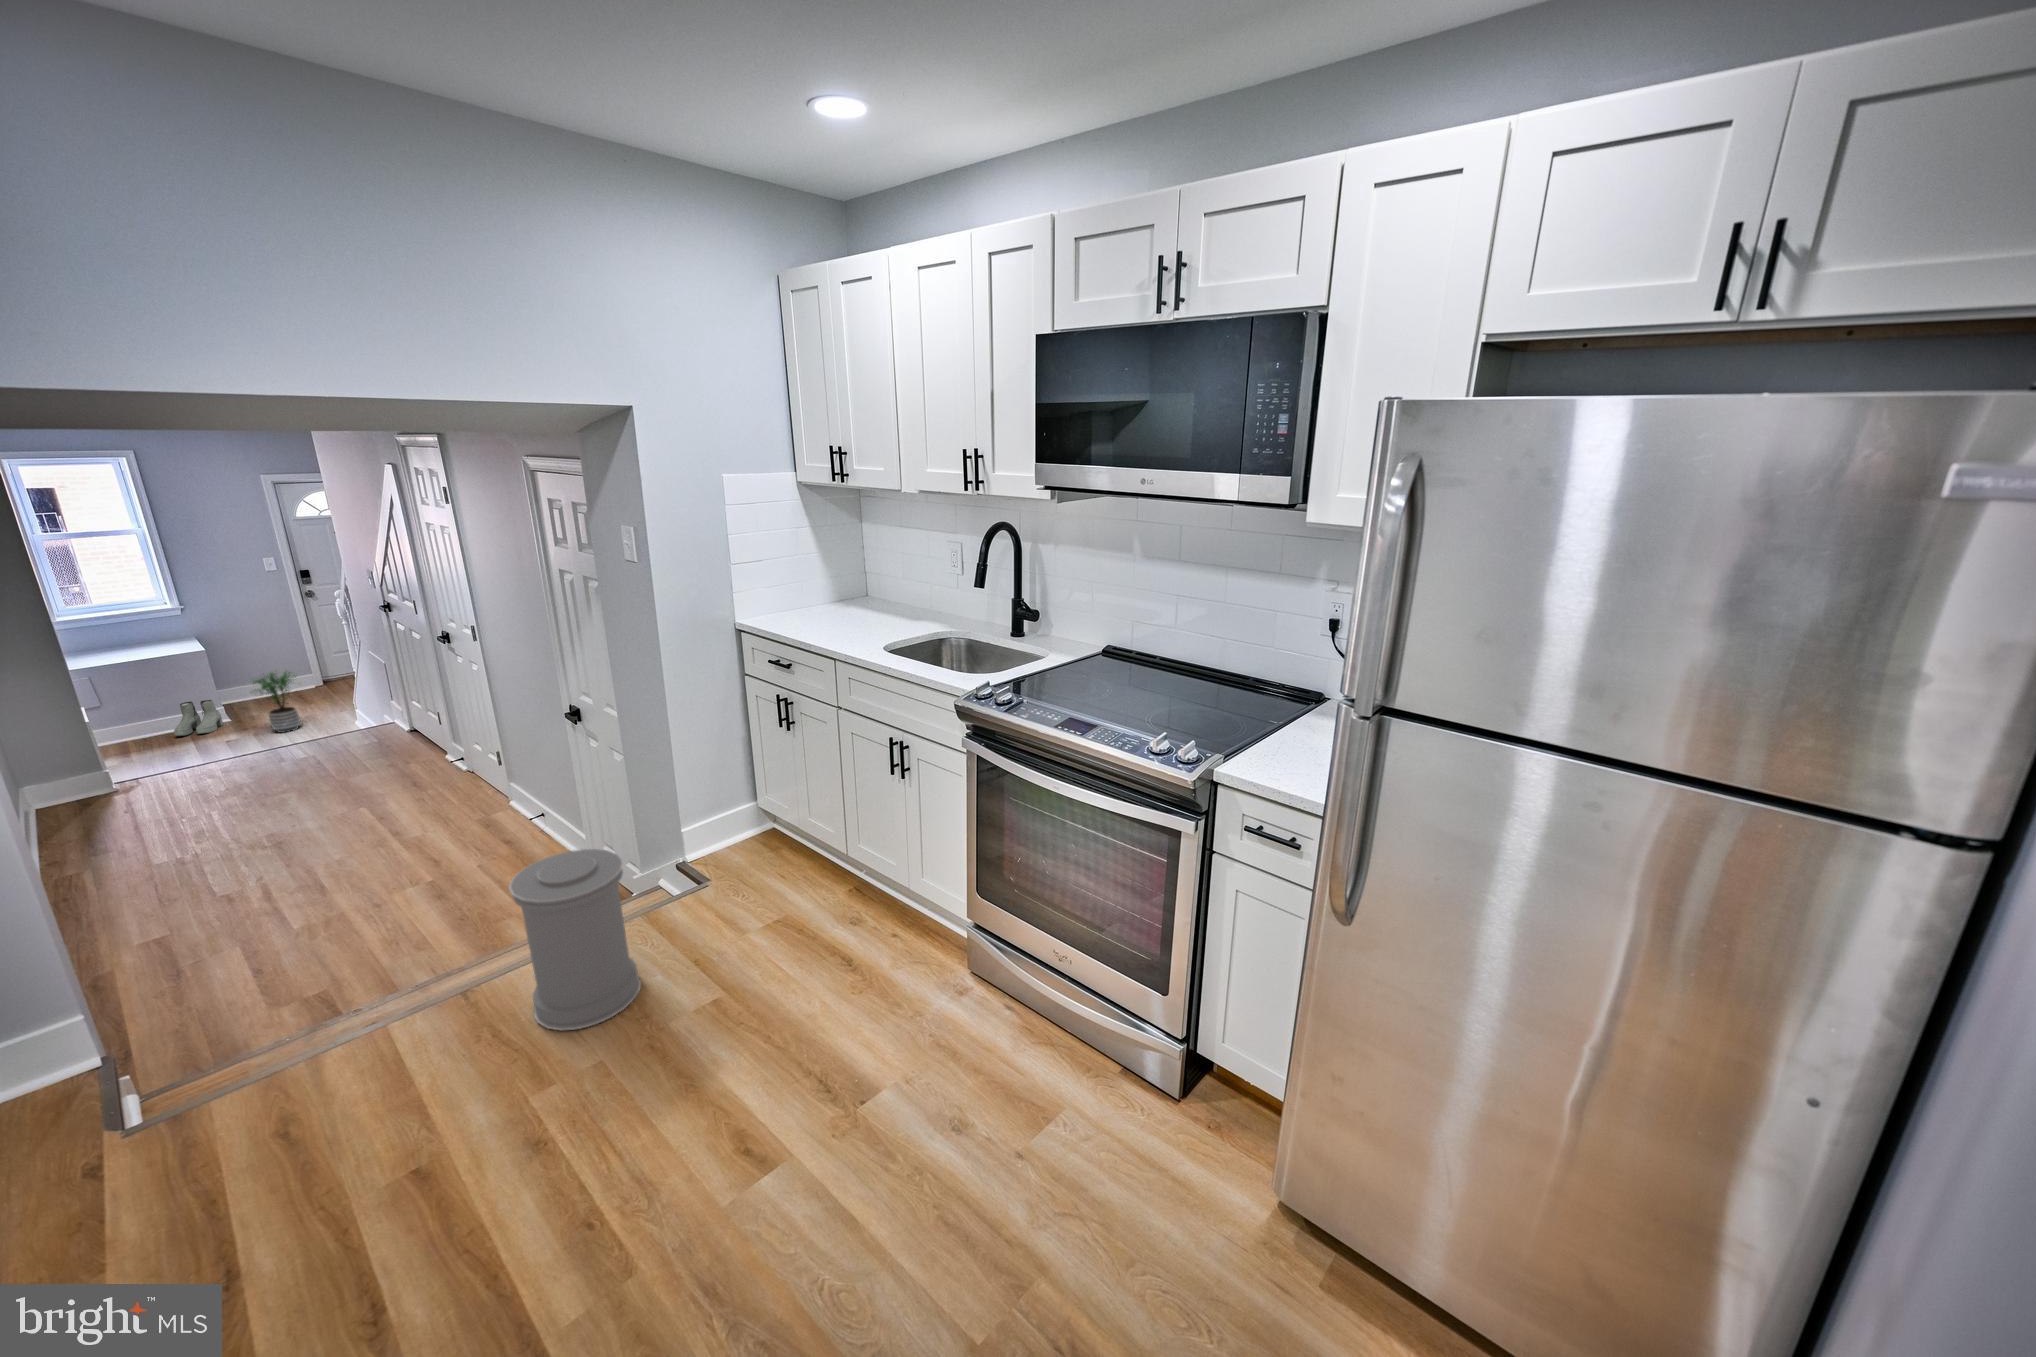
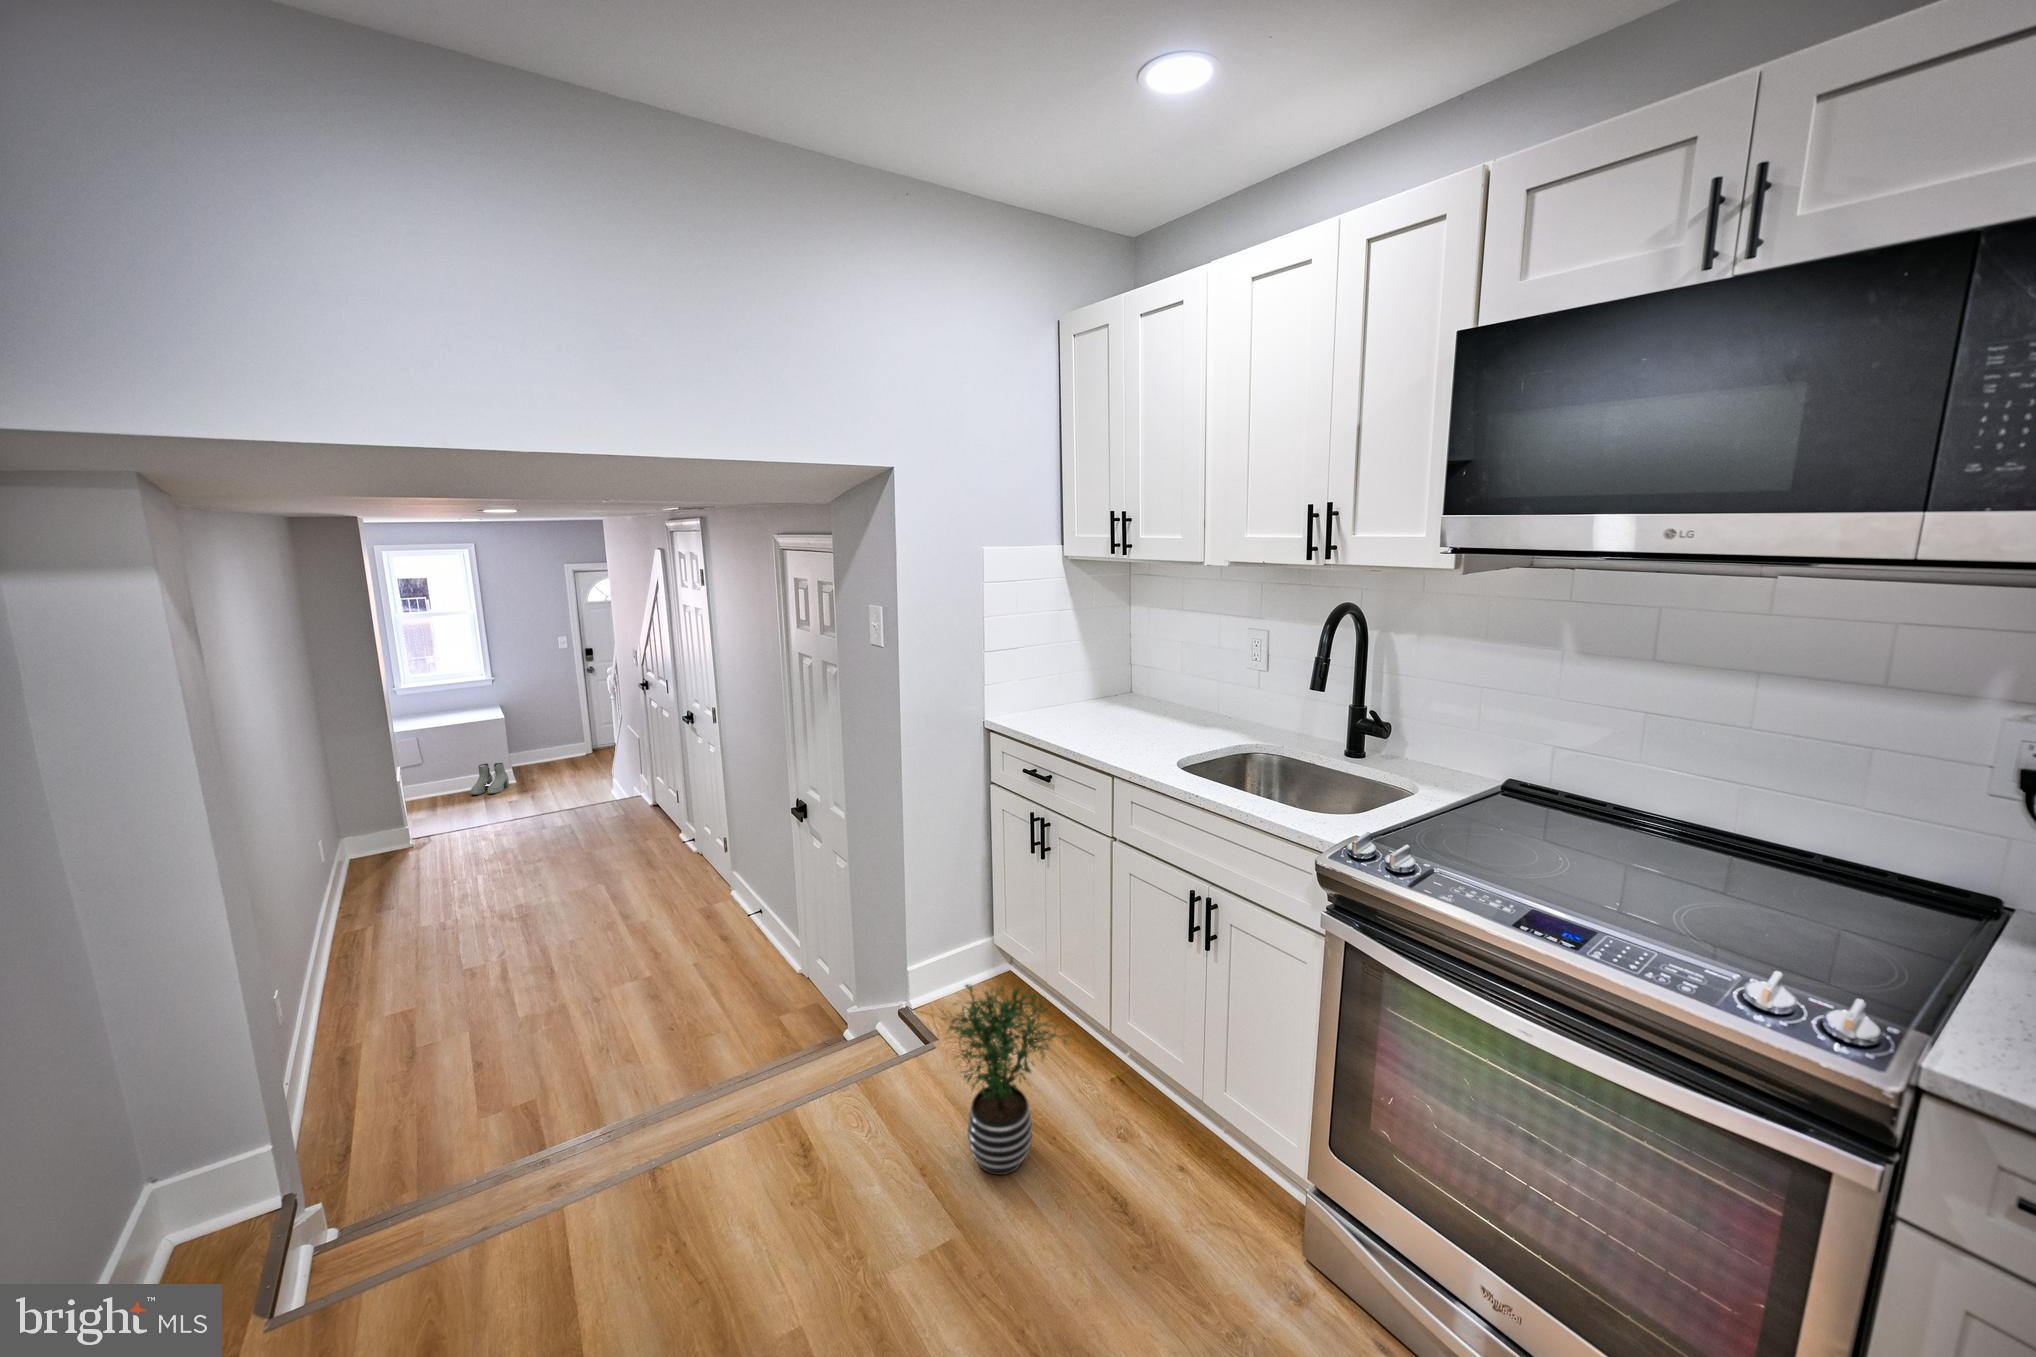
potted plant: present [253,671,300,733] -> present [942,984,1067,1175]
trash can: present [509,849,641,1030] -> none [715,1006,858,1265]

